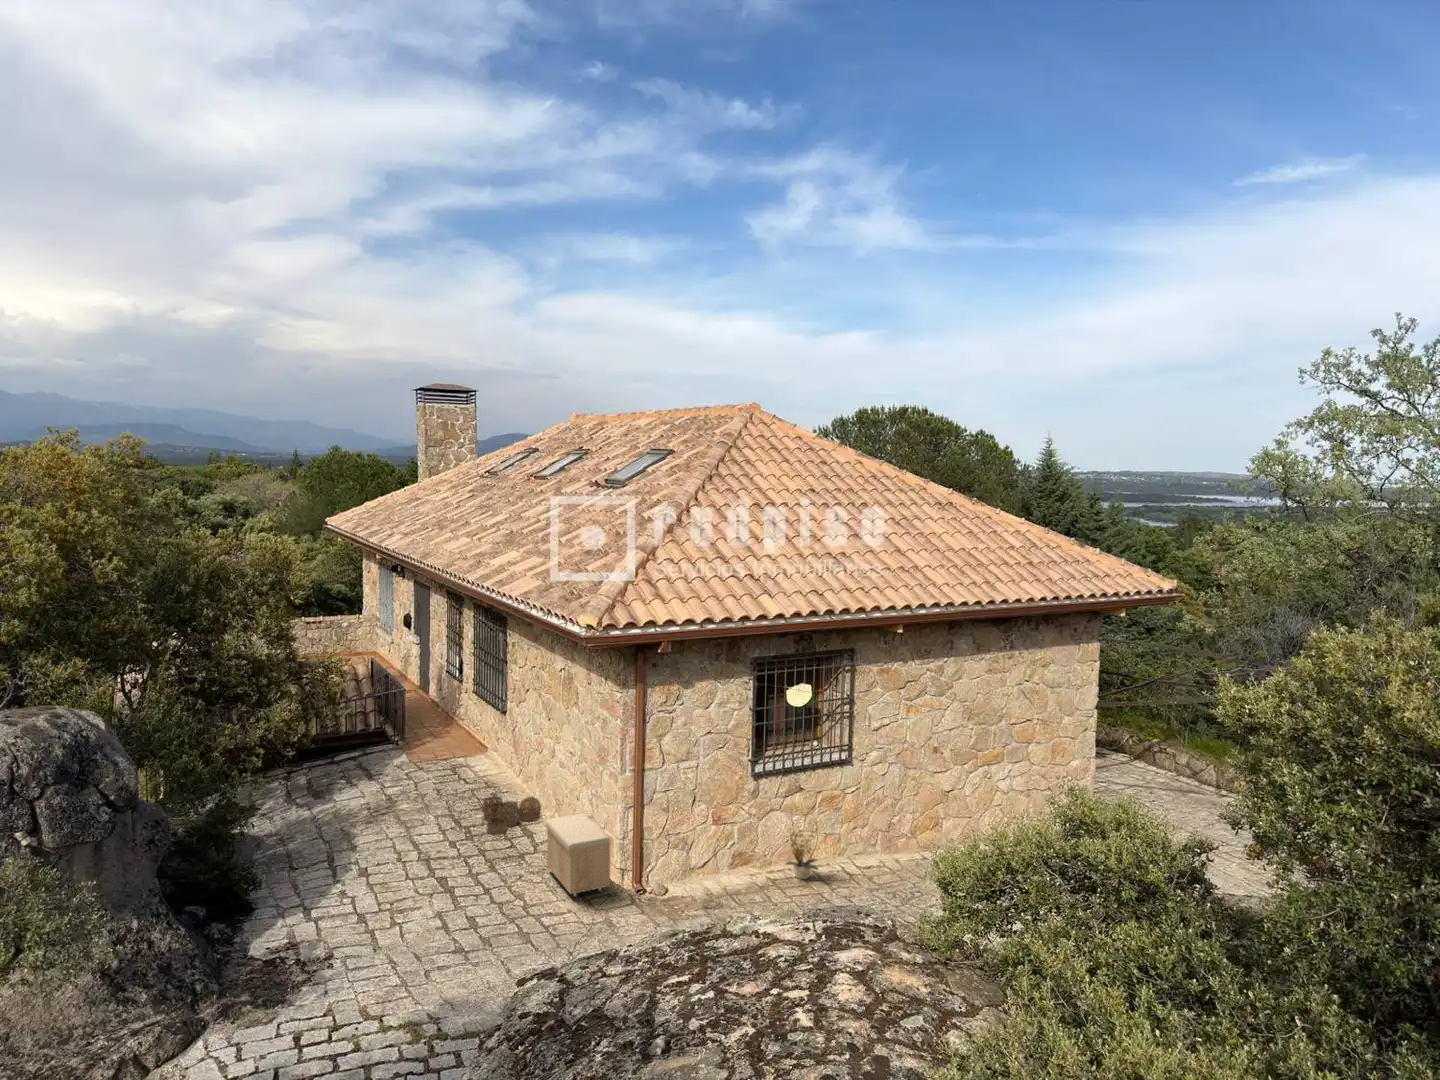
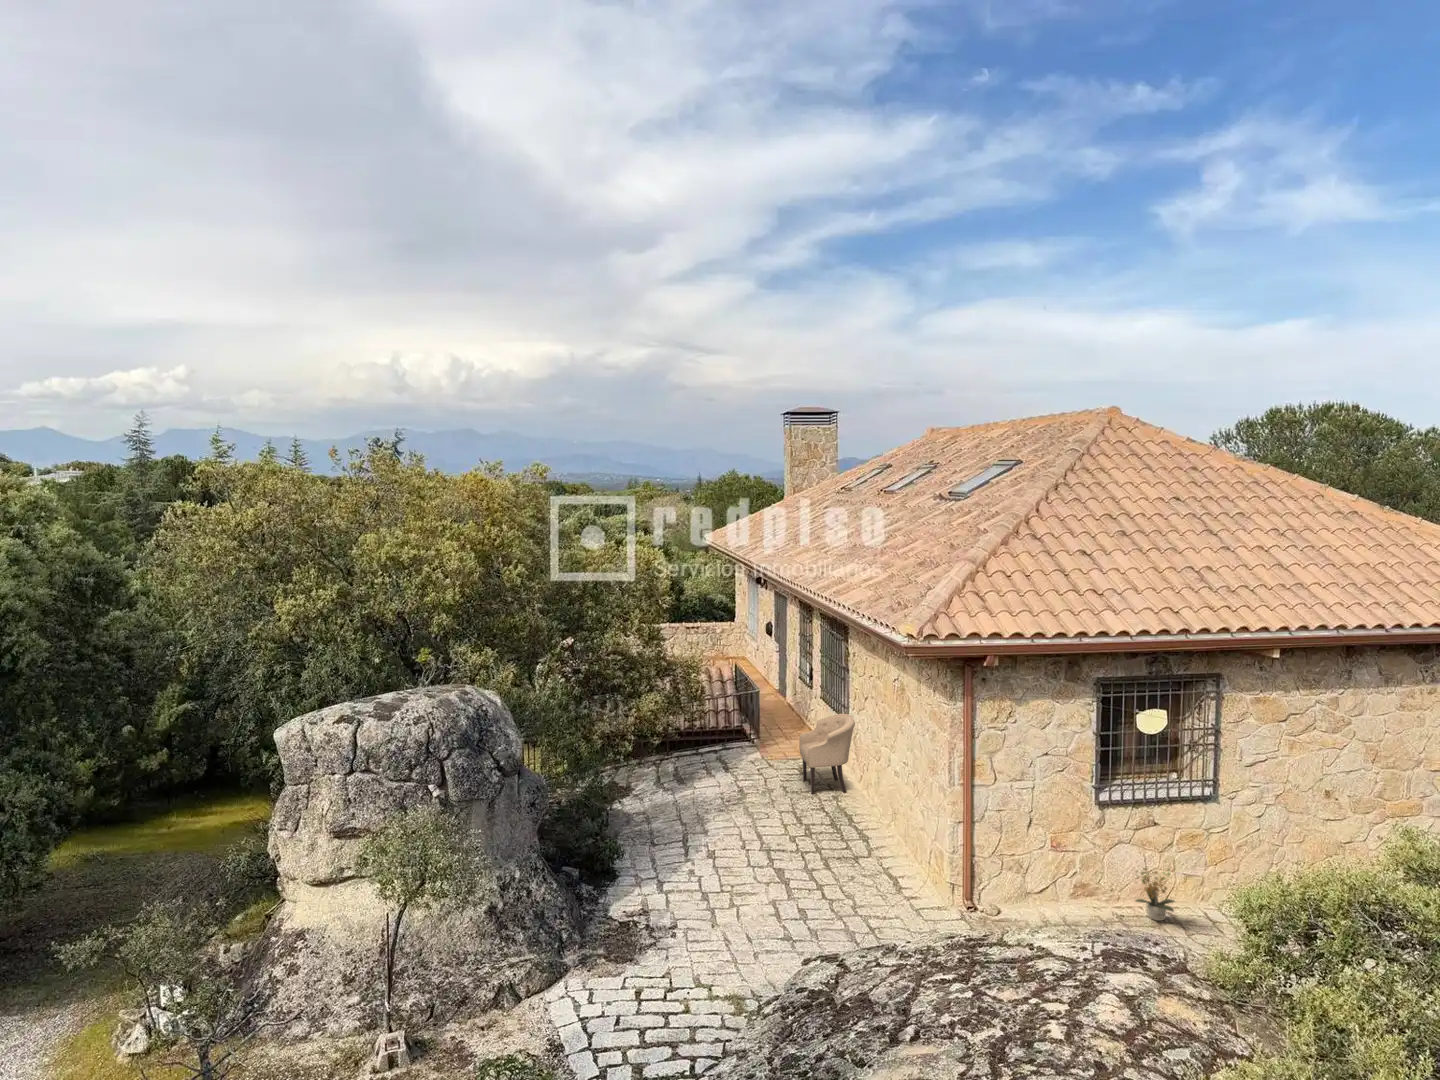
chair: none [451,707,511,792] -> present [799,714,855,795]
woven basket: present [483,796,541,835] -> none [824,798,881,838]
storage bench: present [545,814,610,896] -> none [876,824,939,905]

